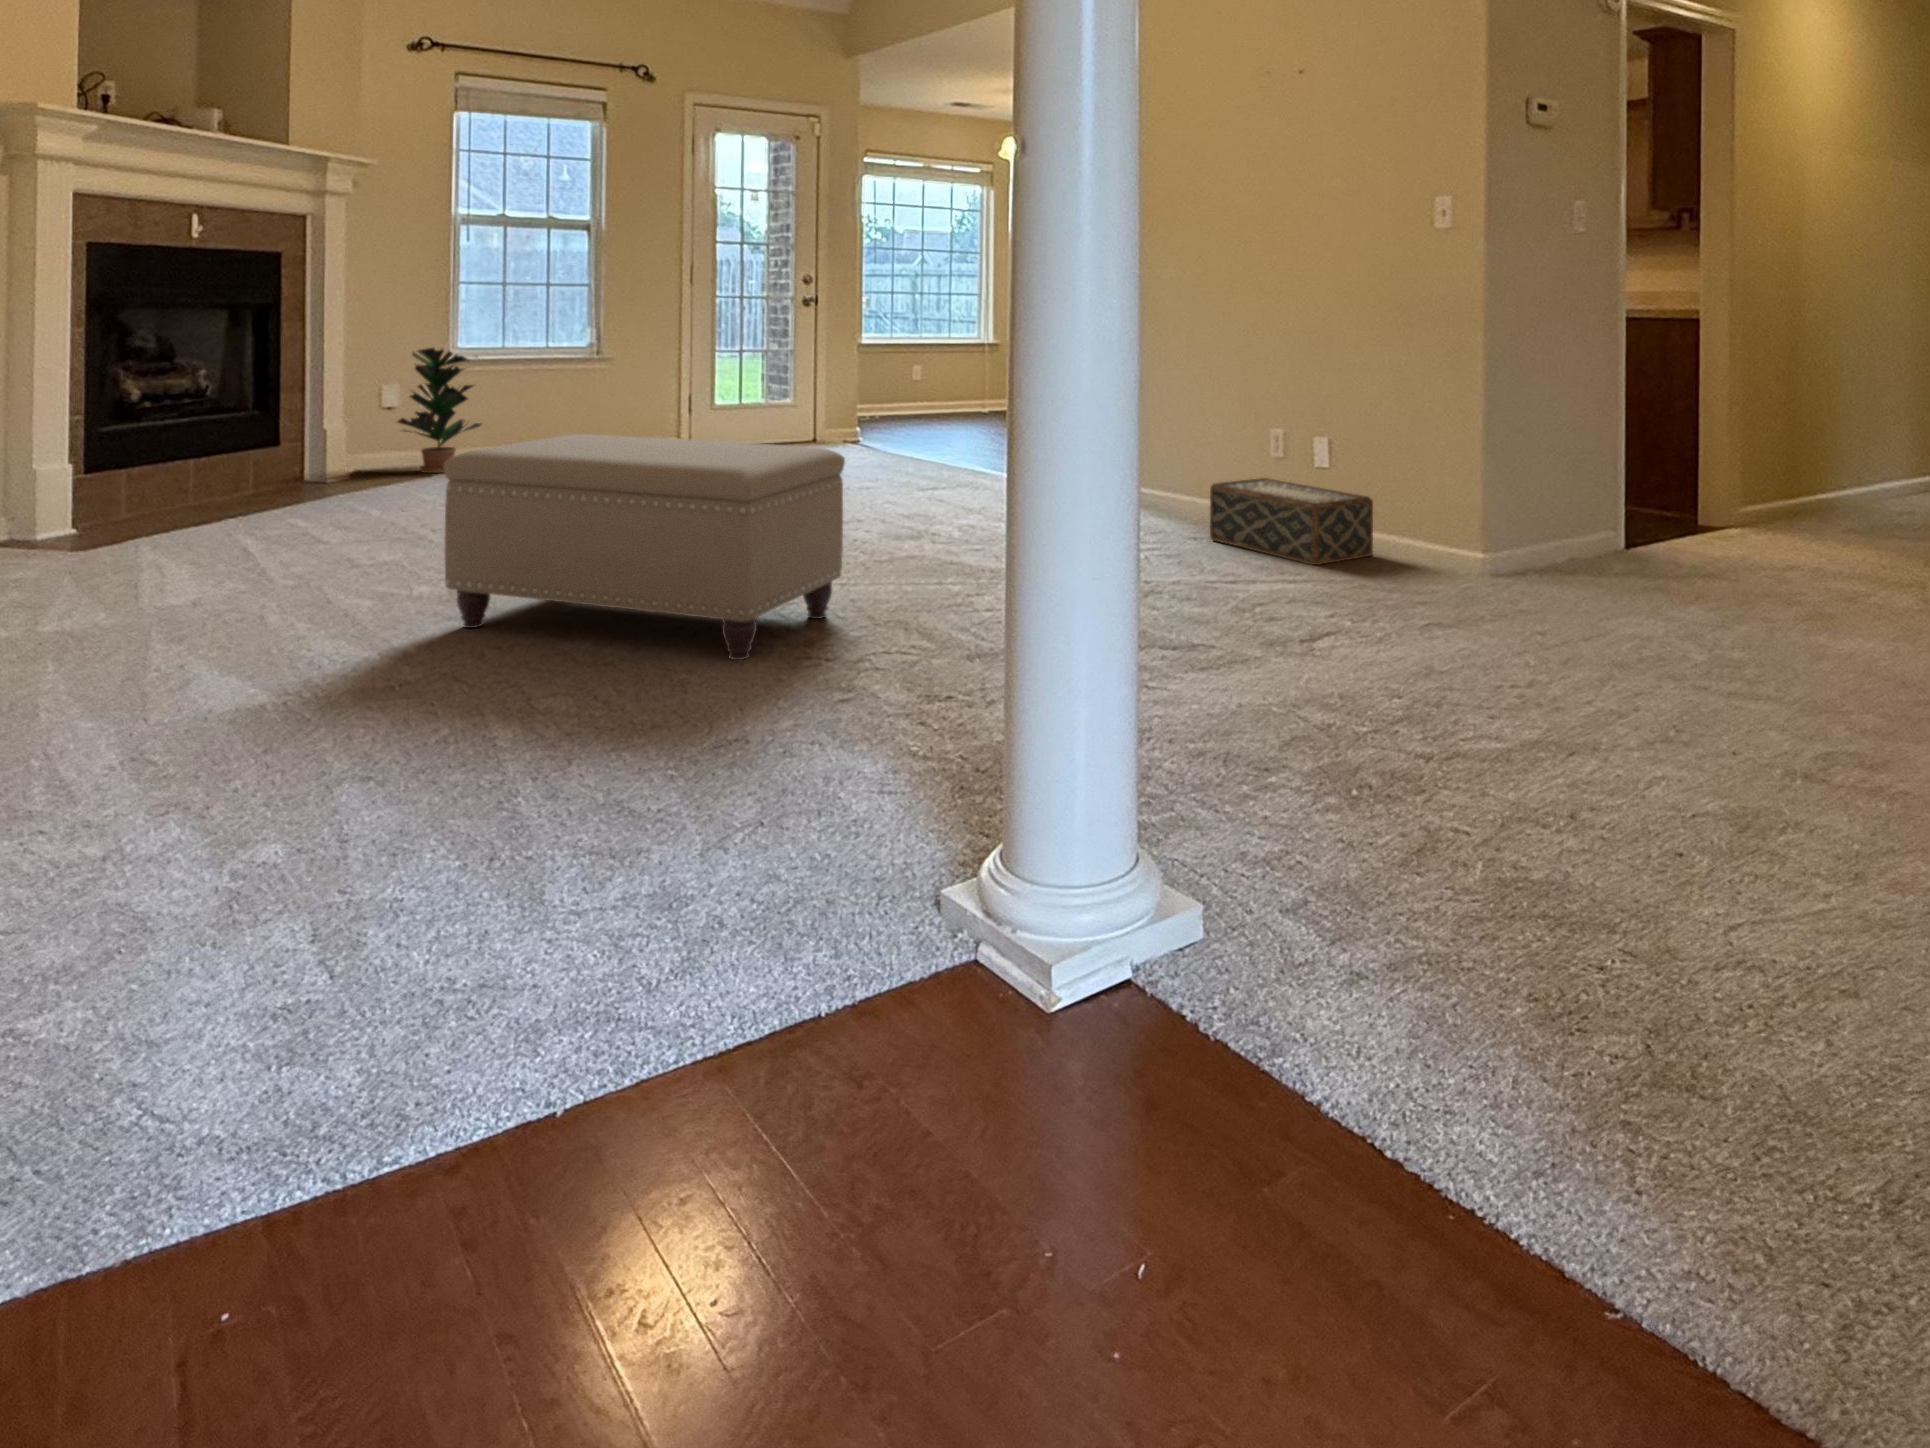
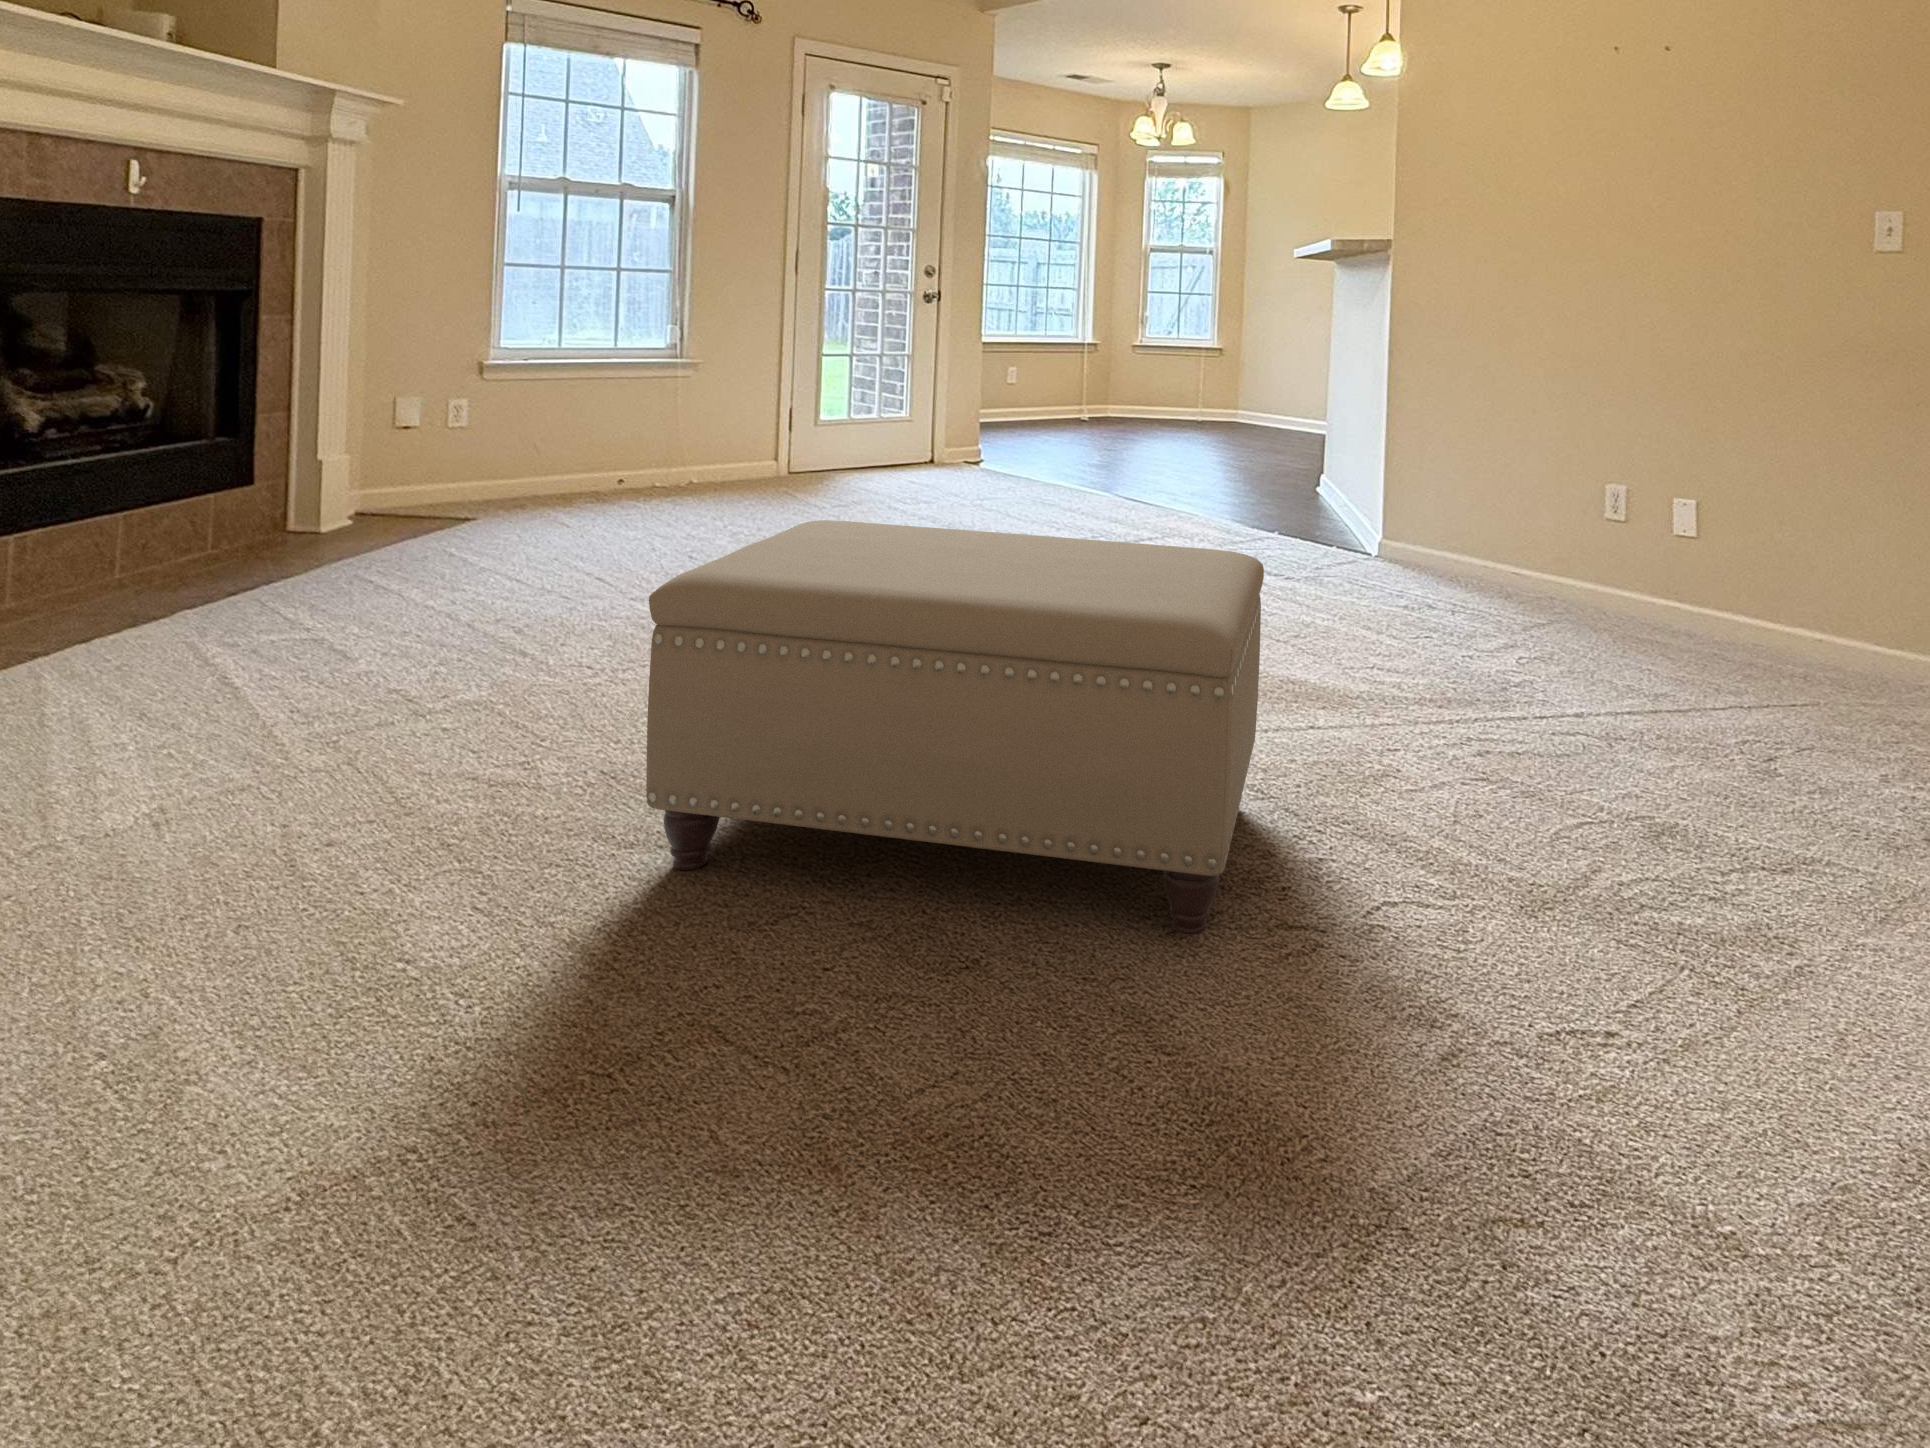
potted plant: present [397,348,481,473] -> none [423,347,542,512]
woven basket: present [1210,478,1373,565] -> none [1558,538,1777,662]

